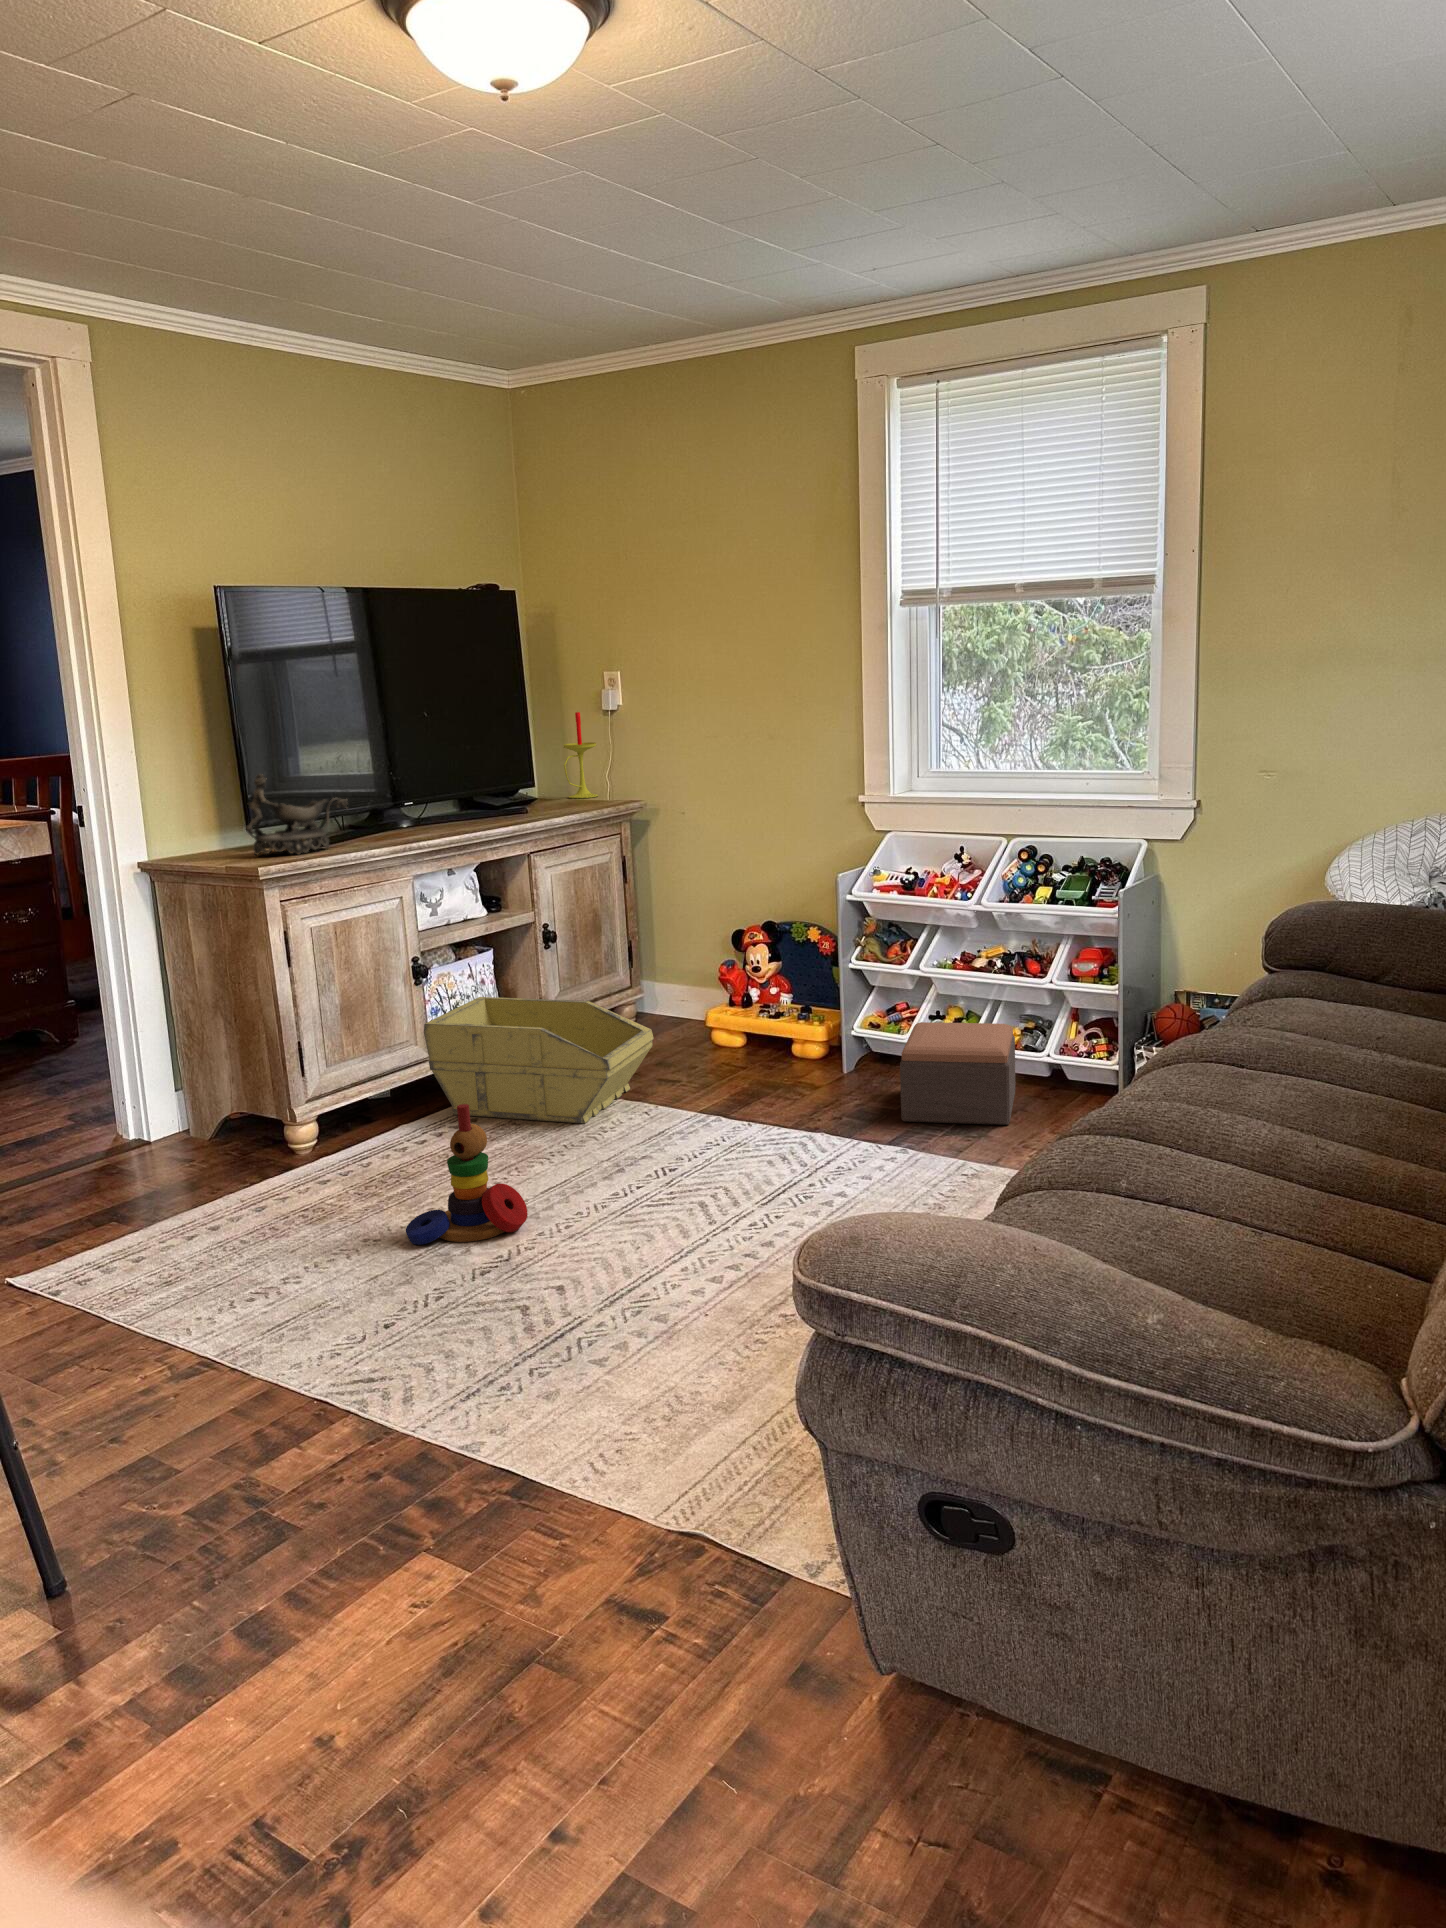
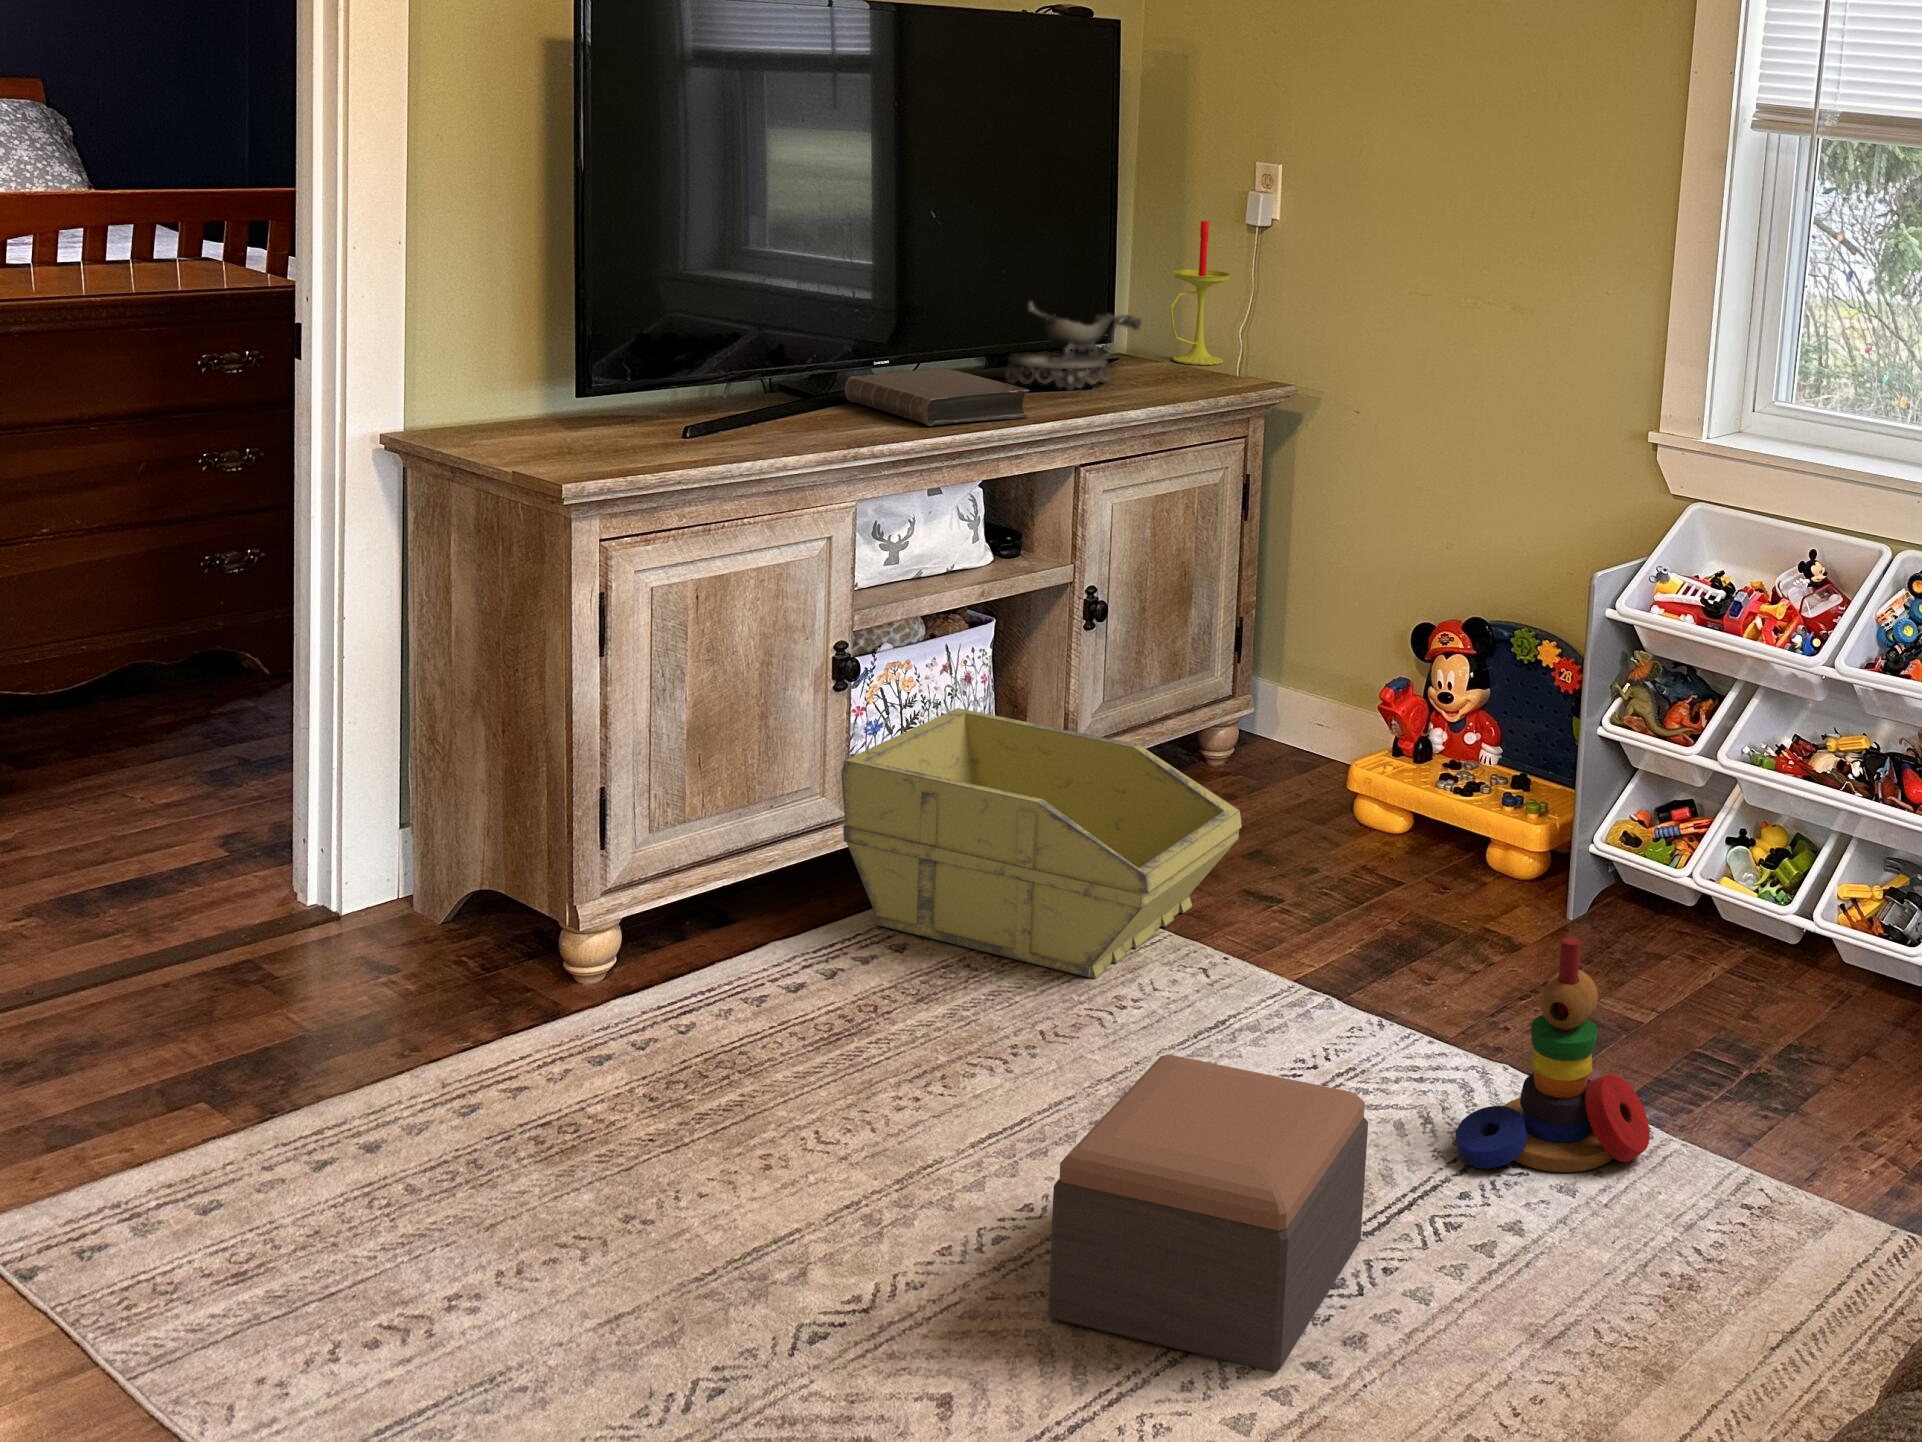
decorative bowl: present [246,774,348,855] -> present [1006,303,1142,389]
book: none [389,806,499,832] -> present [845,369,1029,426]
footstool: present [900,1022,1015,1125] -> present [1048,1055,1368,1373]
stacking toy: present [406,1104,528,1245] -> present [1455,937,1650,1172]

